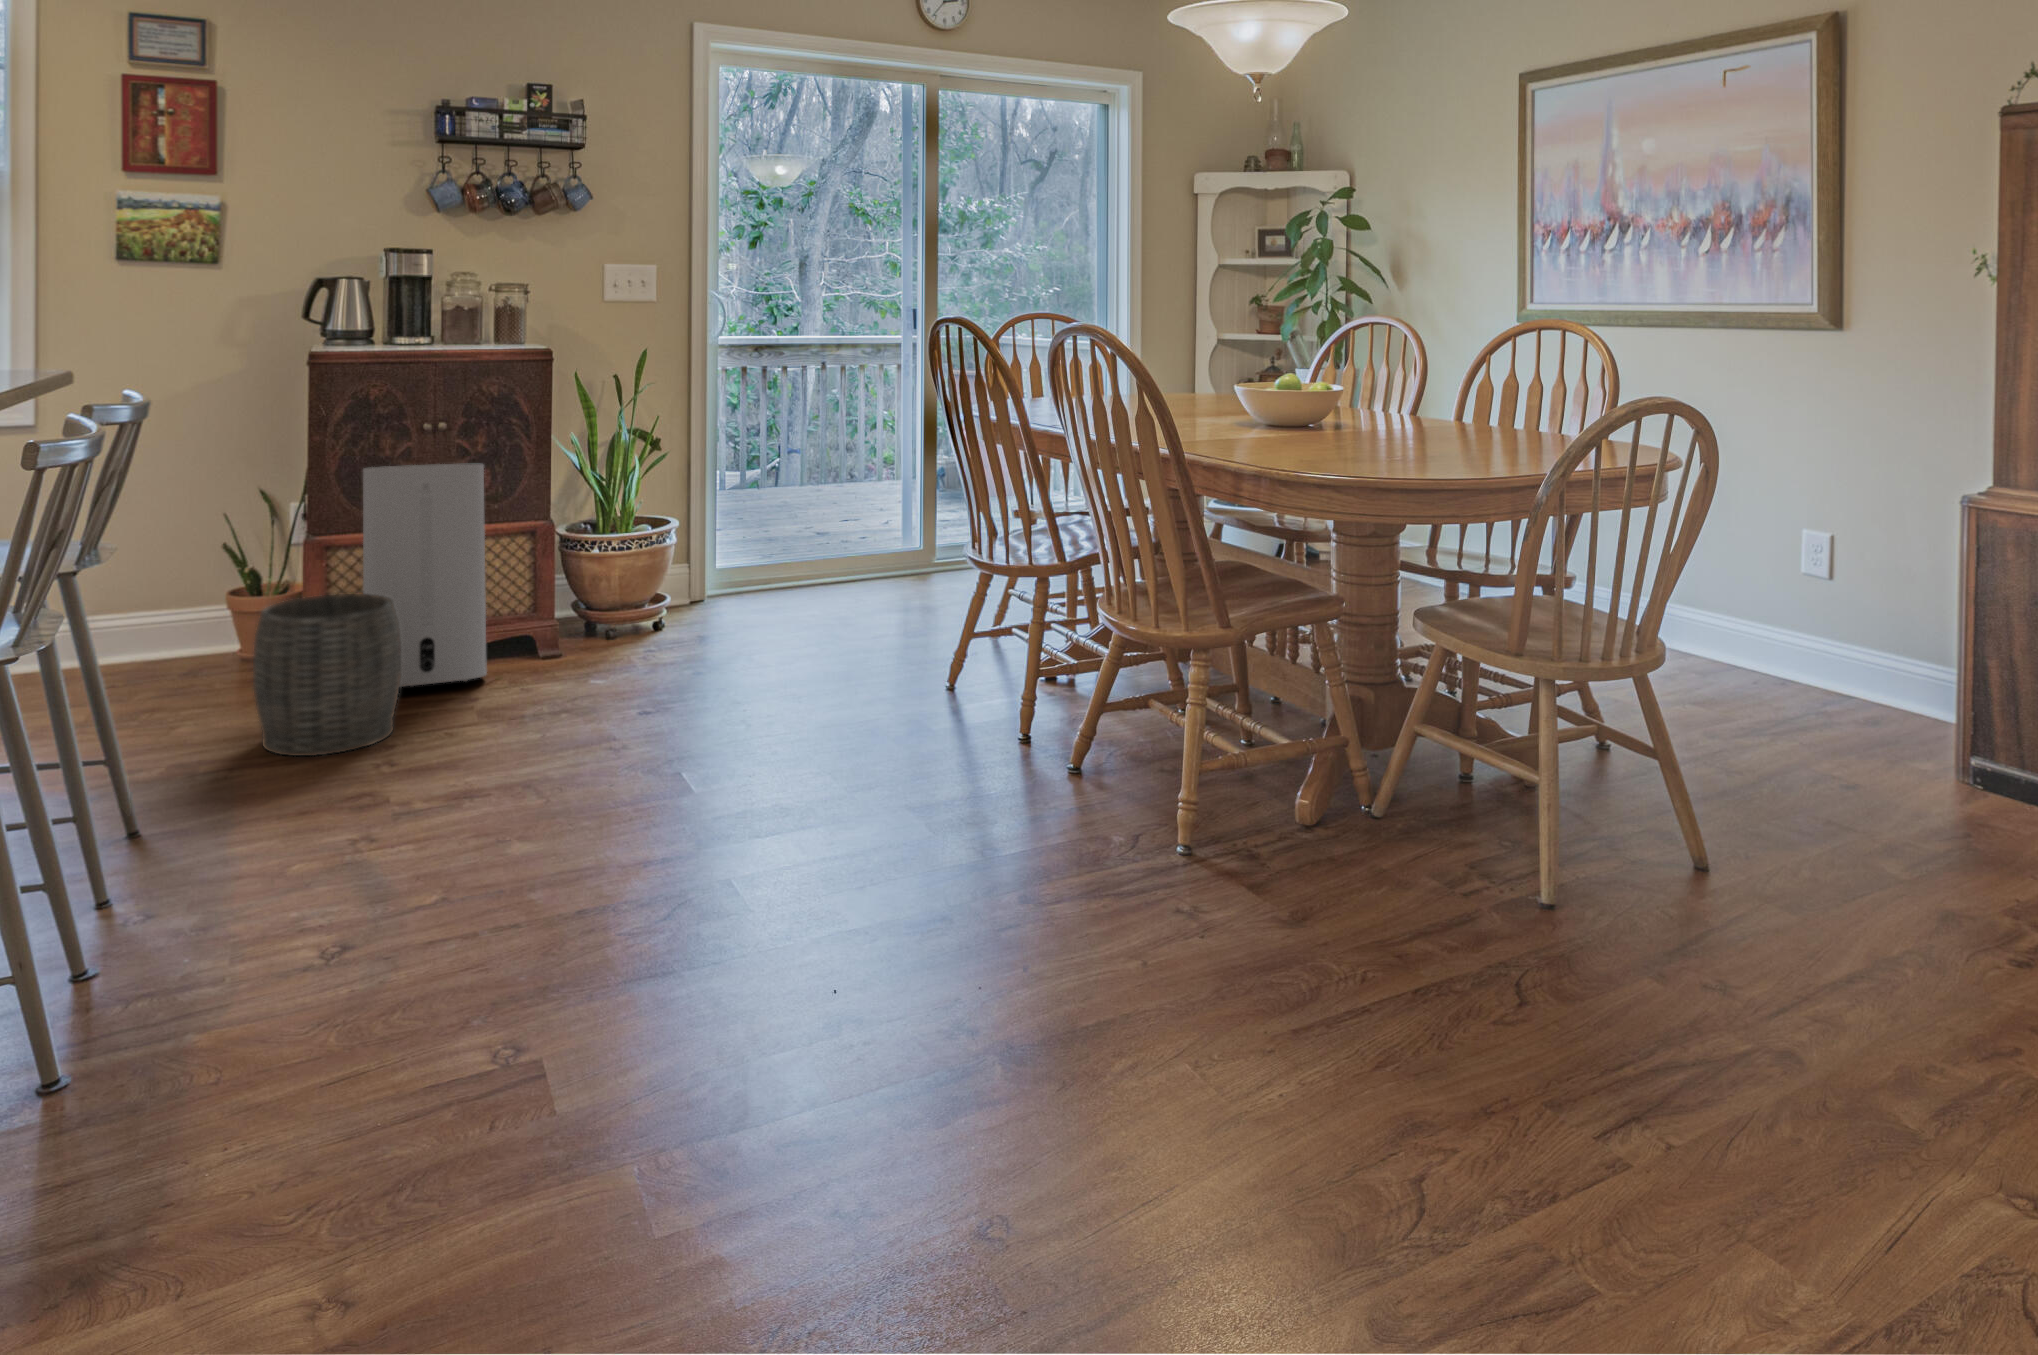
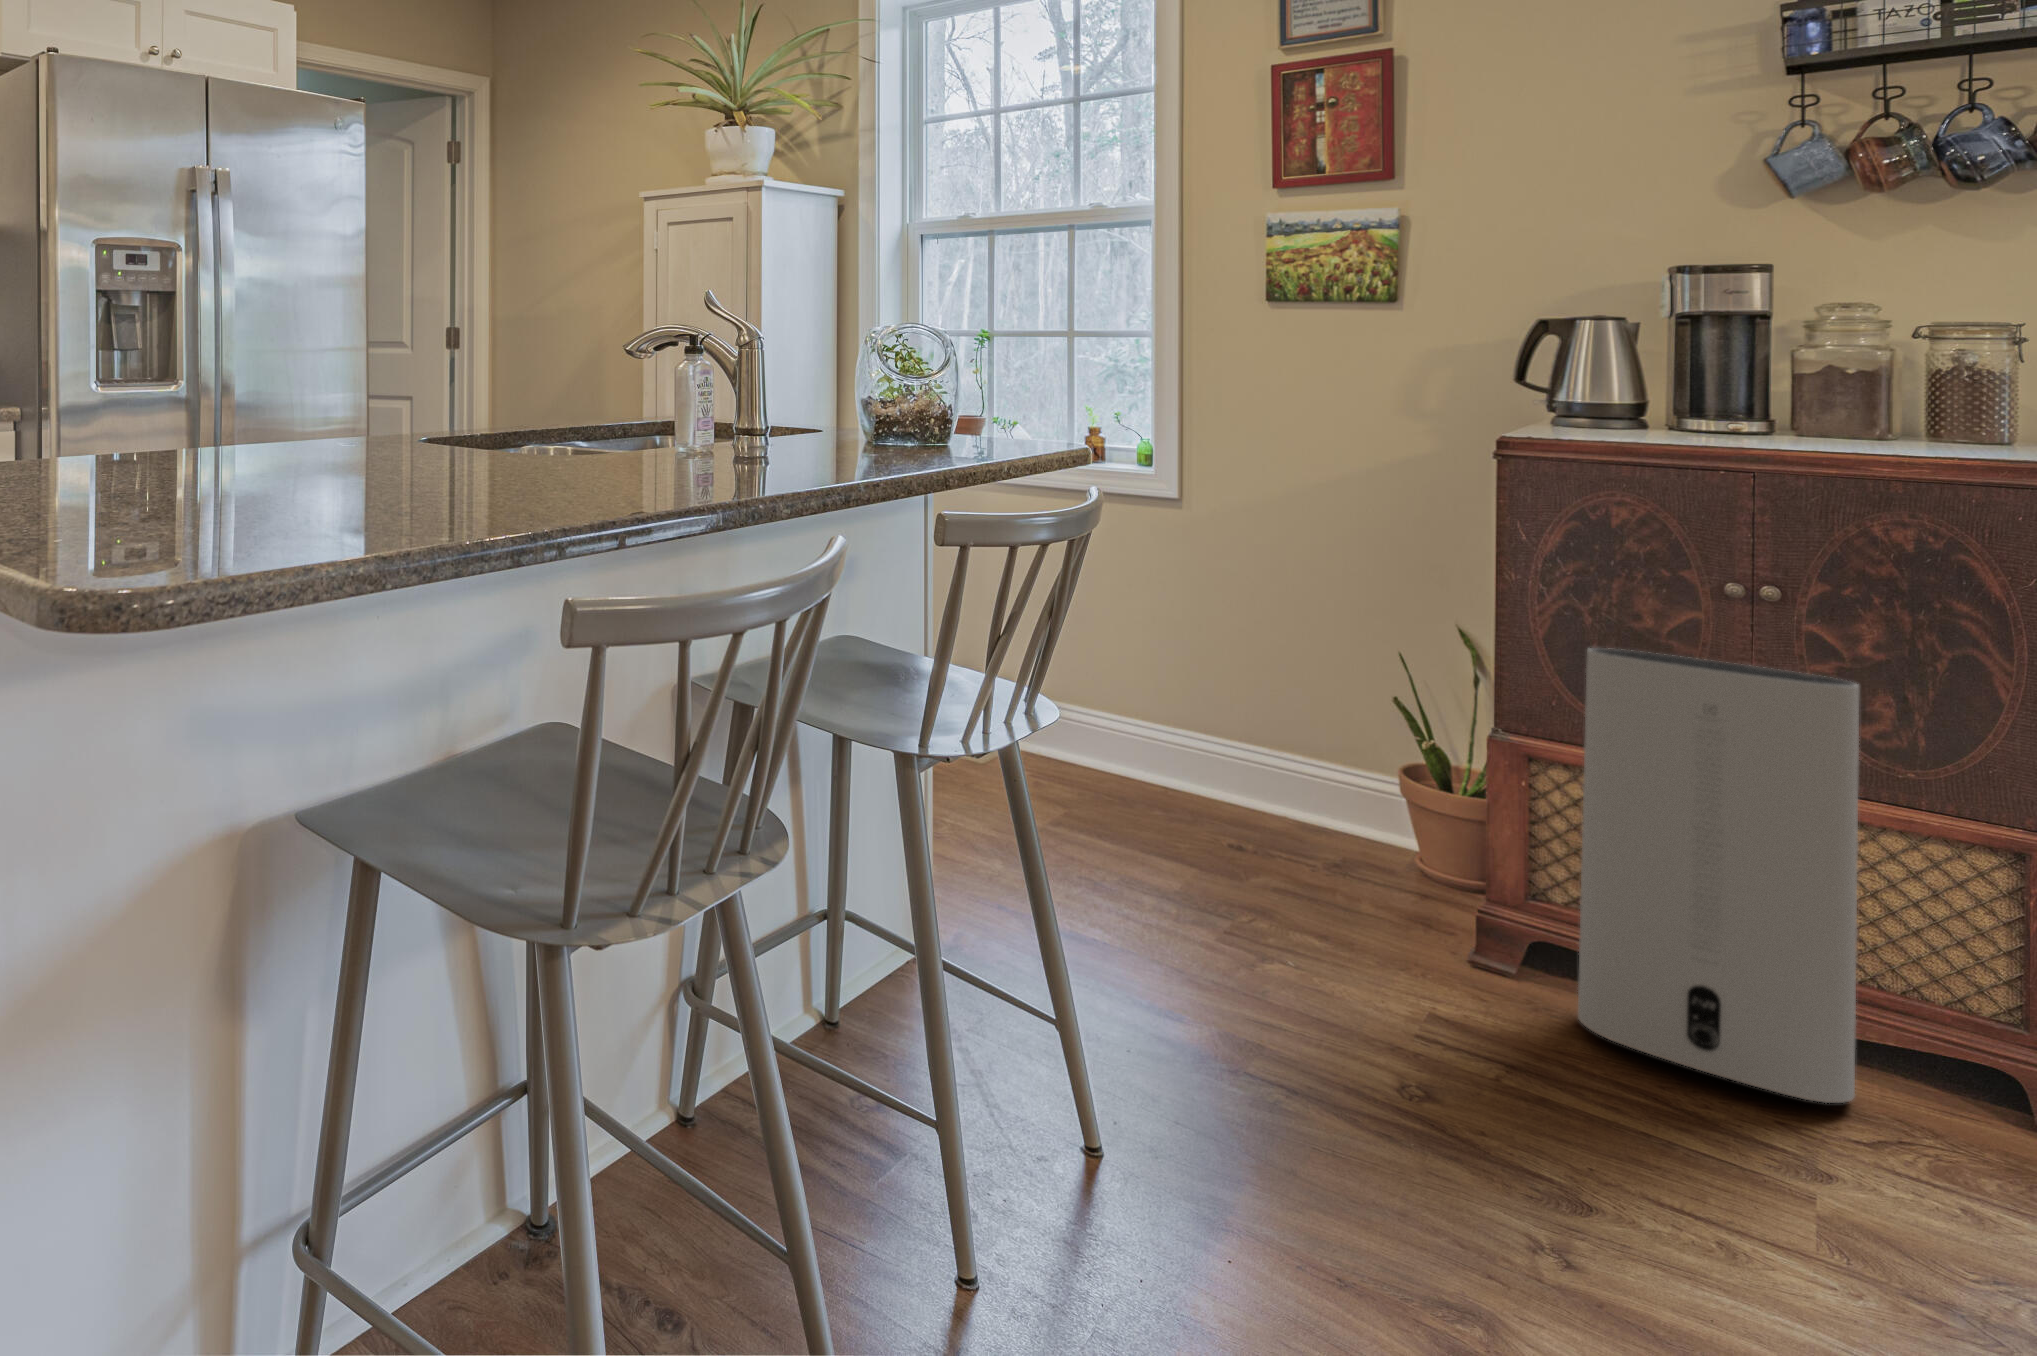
woven basket: present [253,594,401,756] -> none [1343,854,1617,1175]

